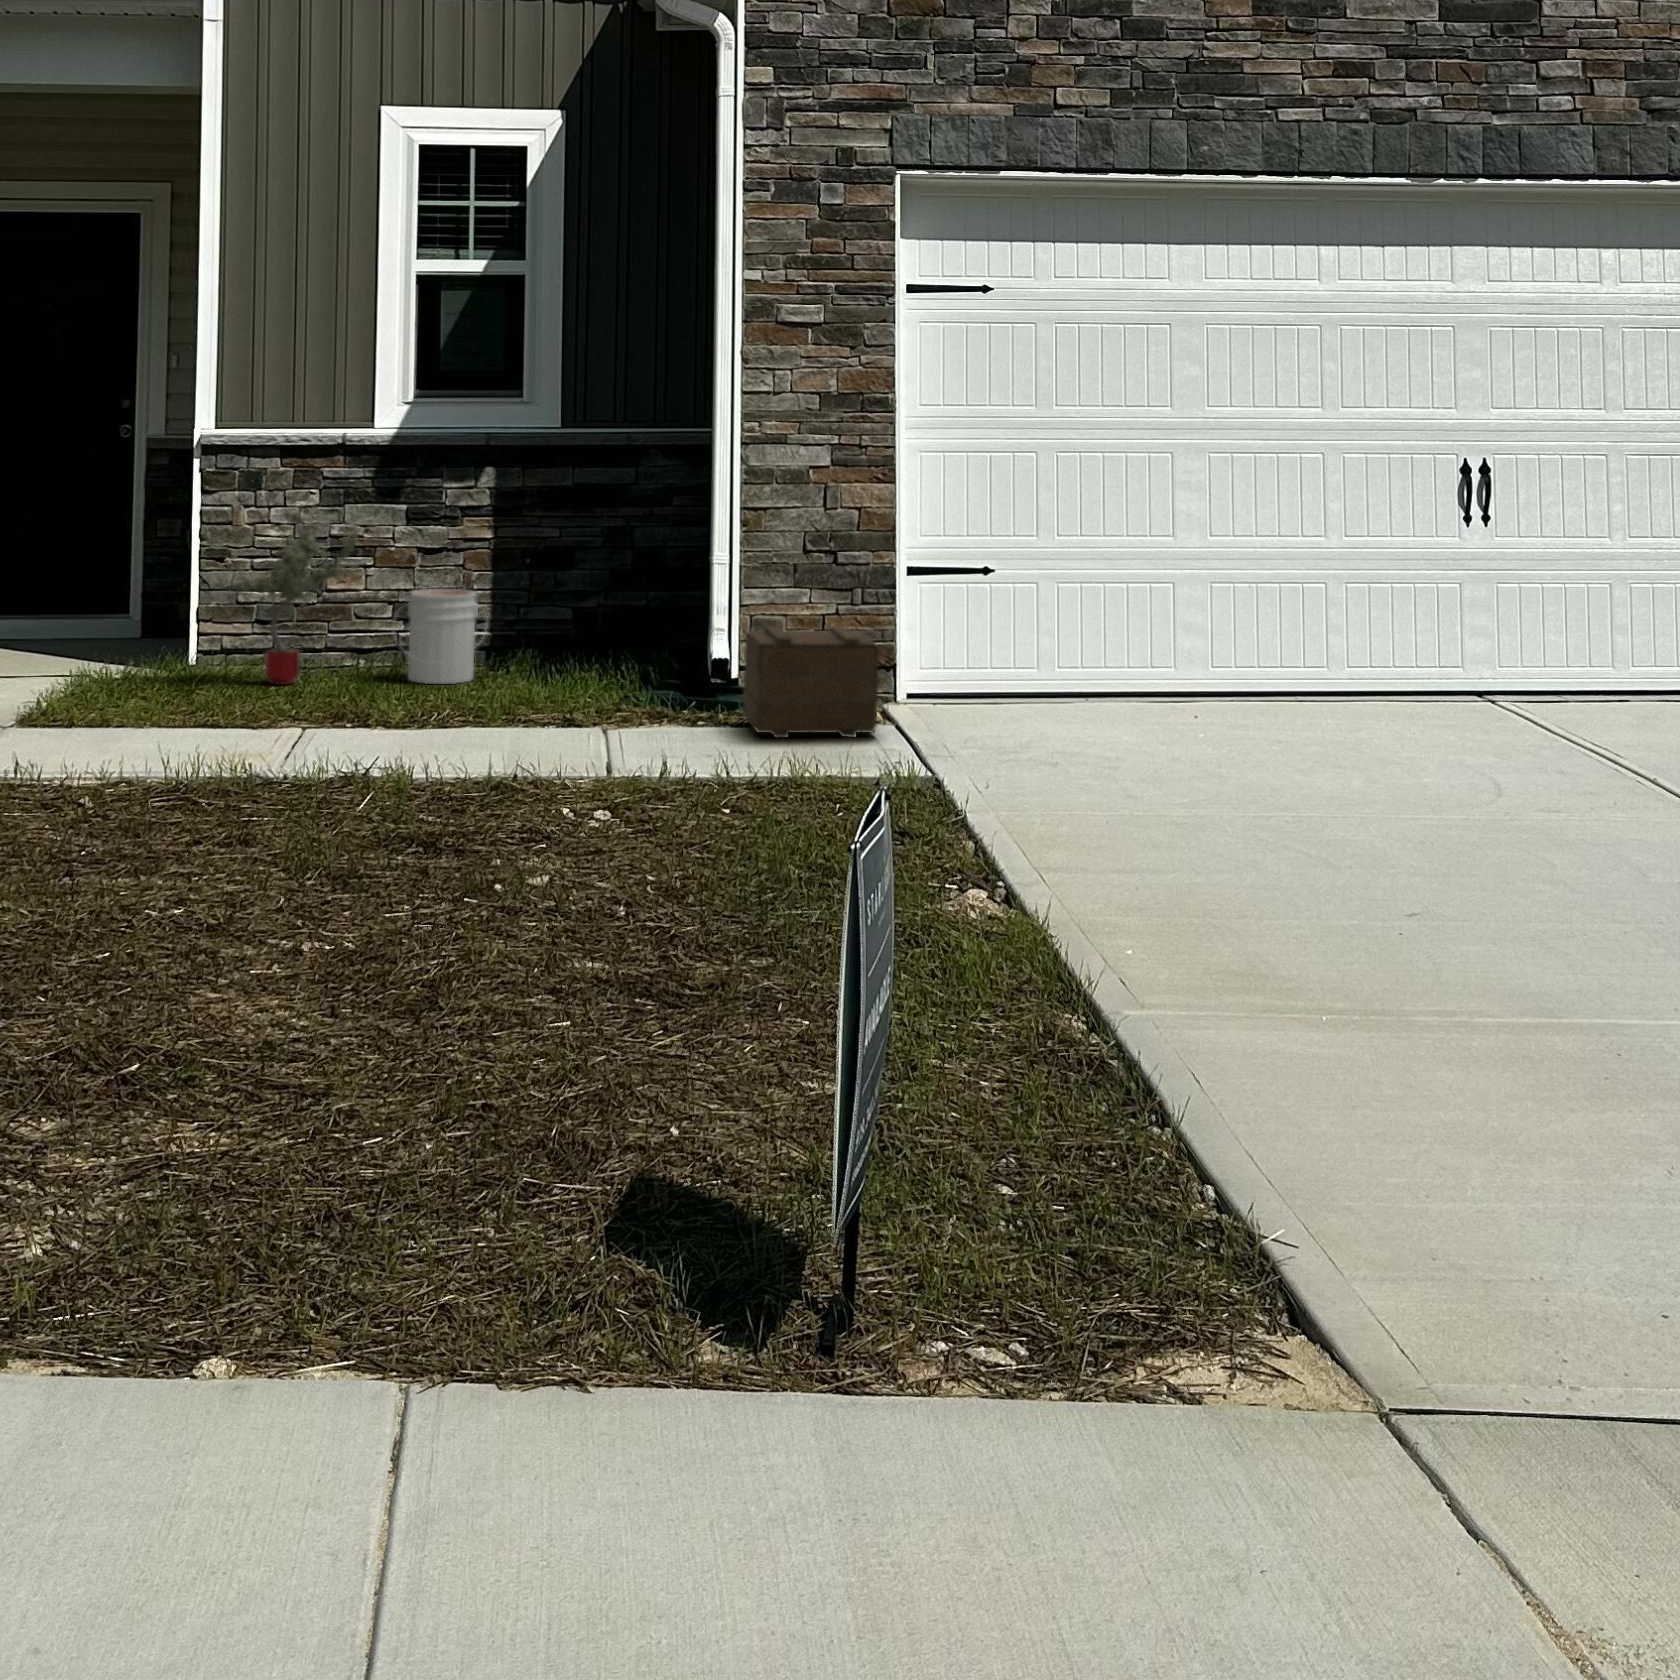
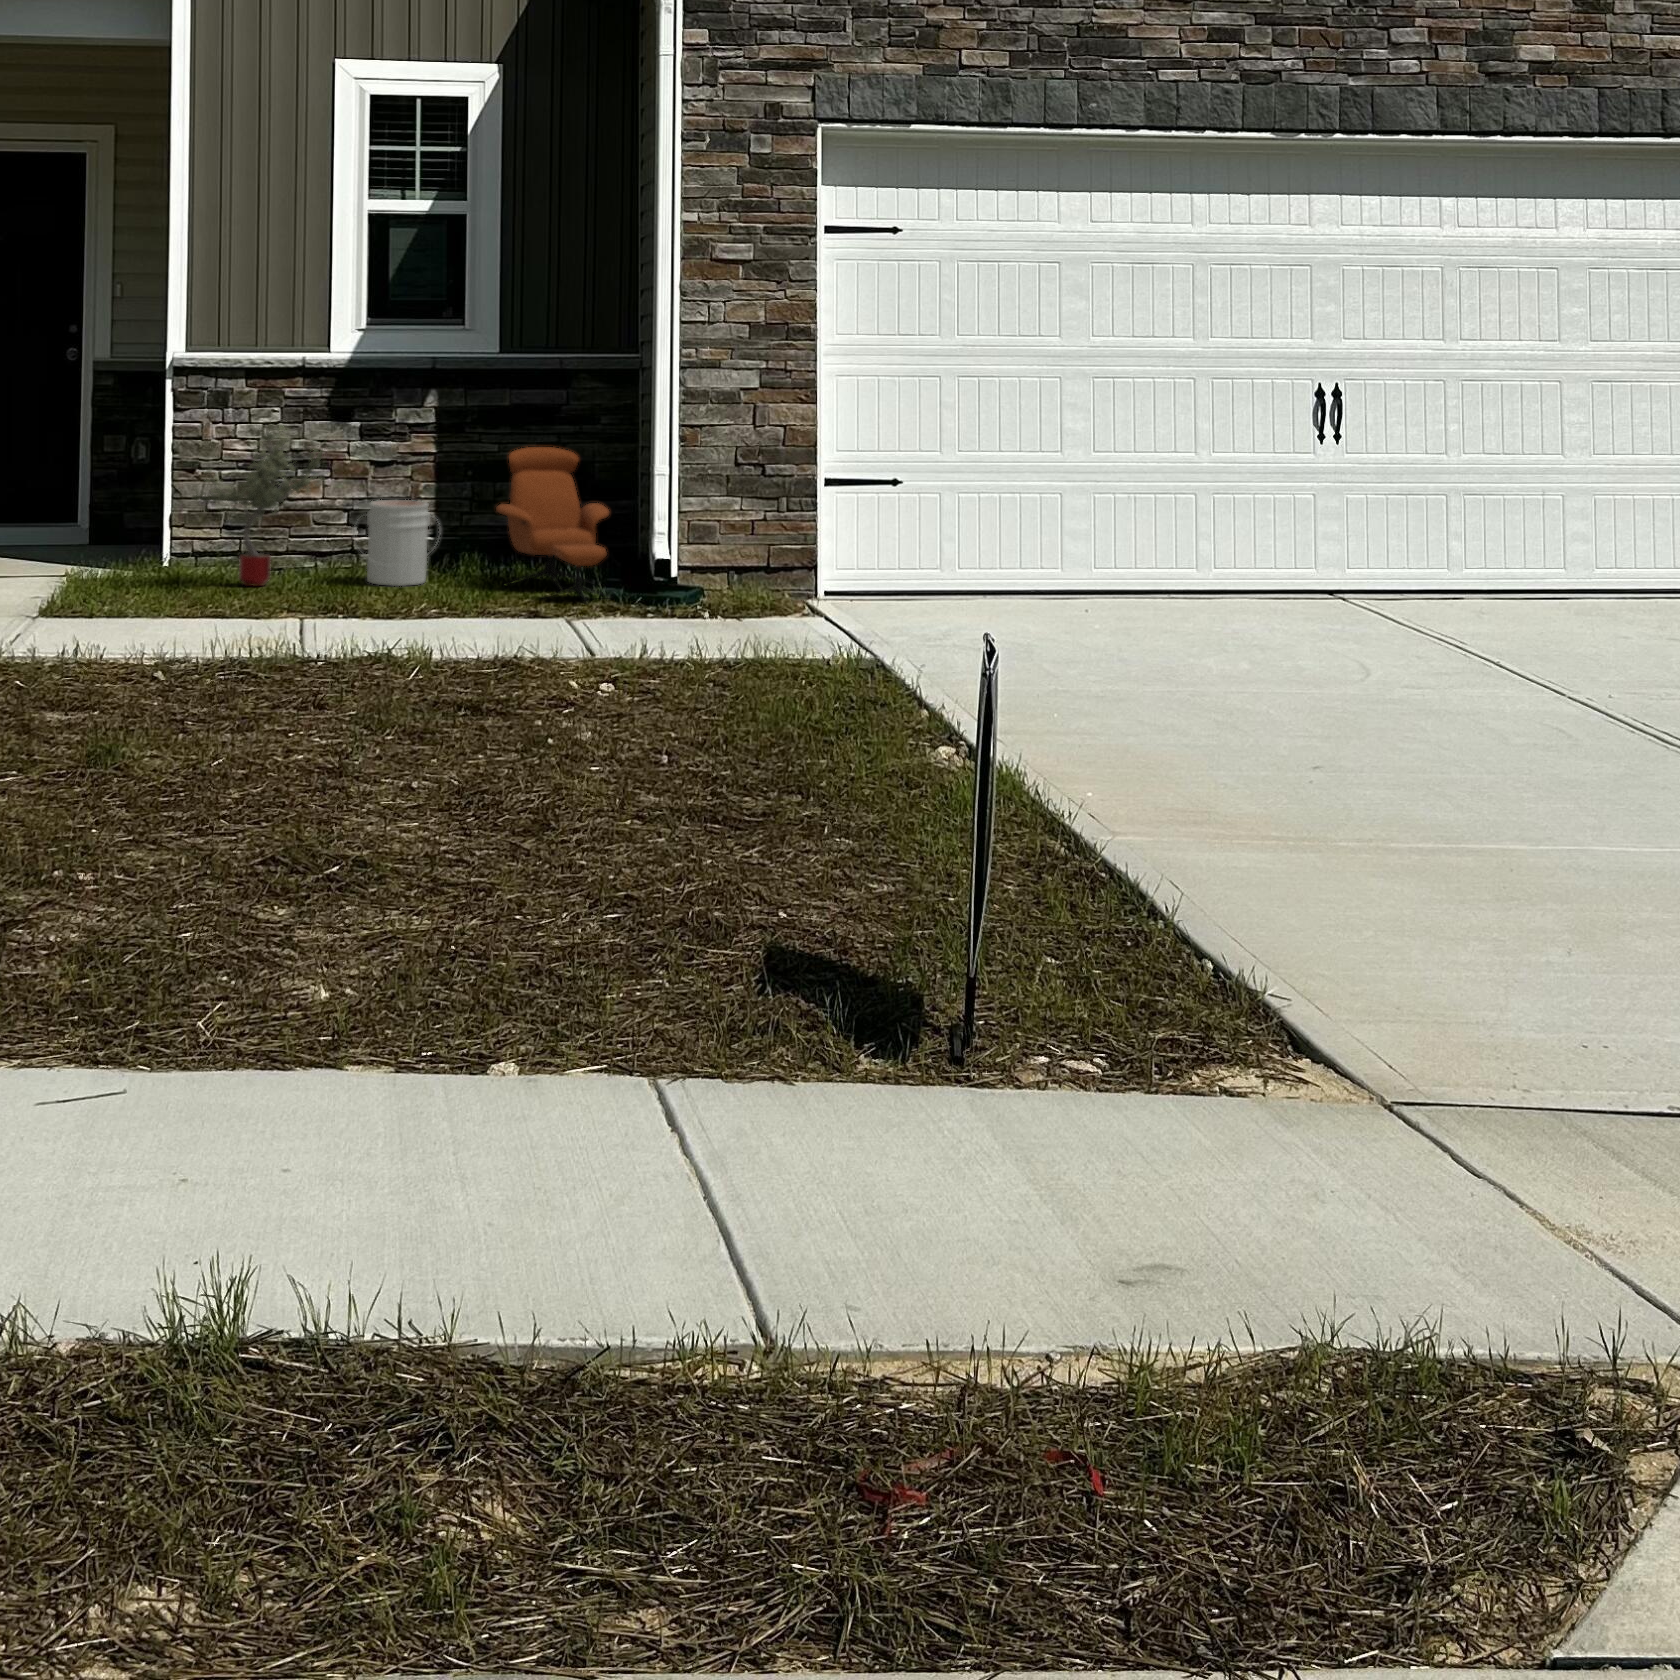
lounge chair: none [548,530,674,705] -> present [496,447,609,600]
wooden crate: present [743,626,879,738] -> none [685,532,812,630]

